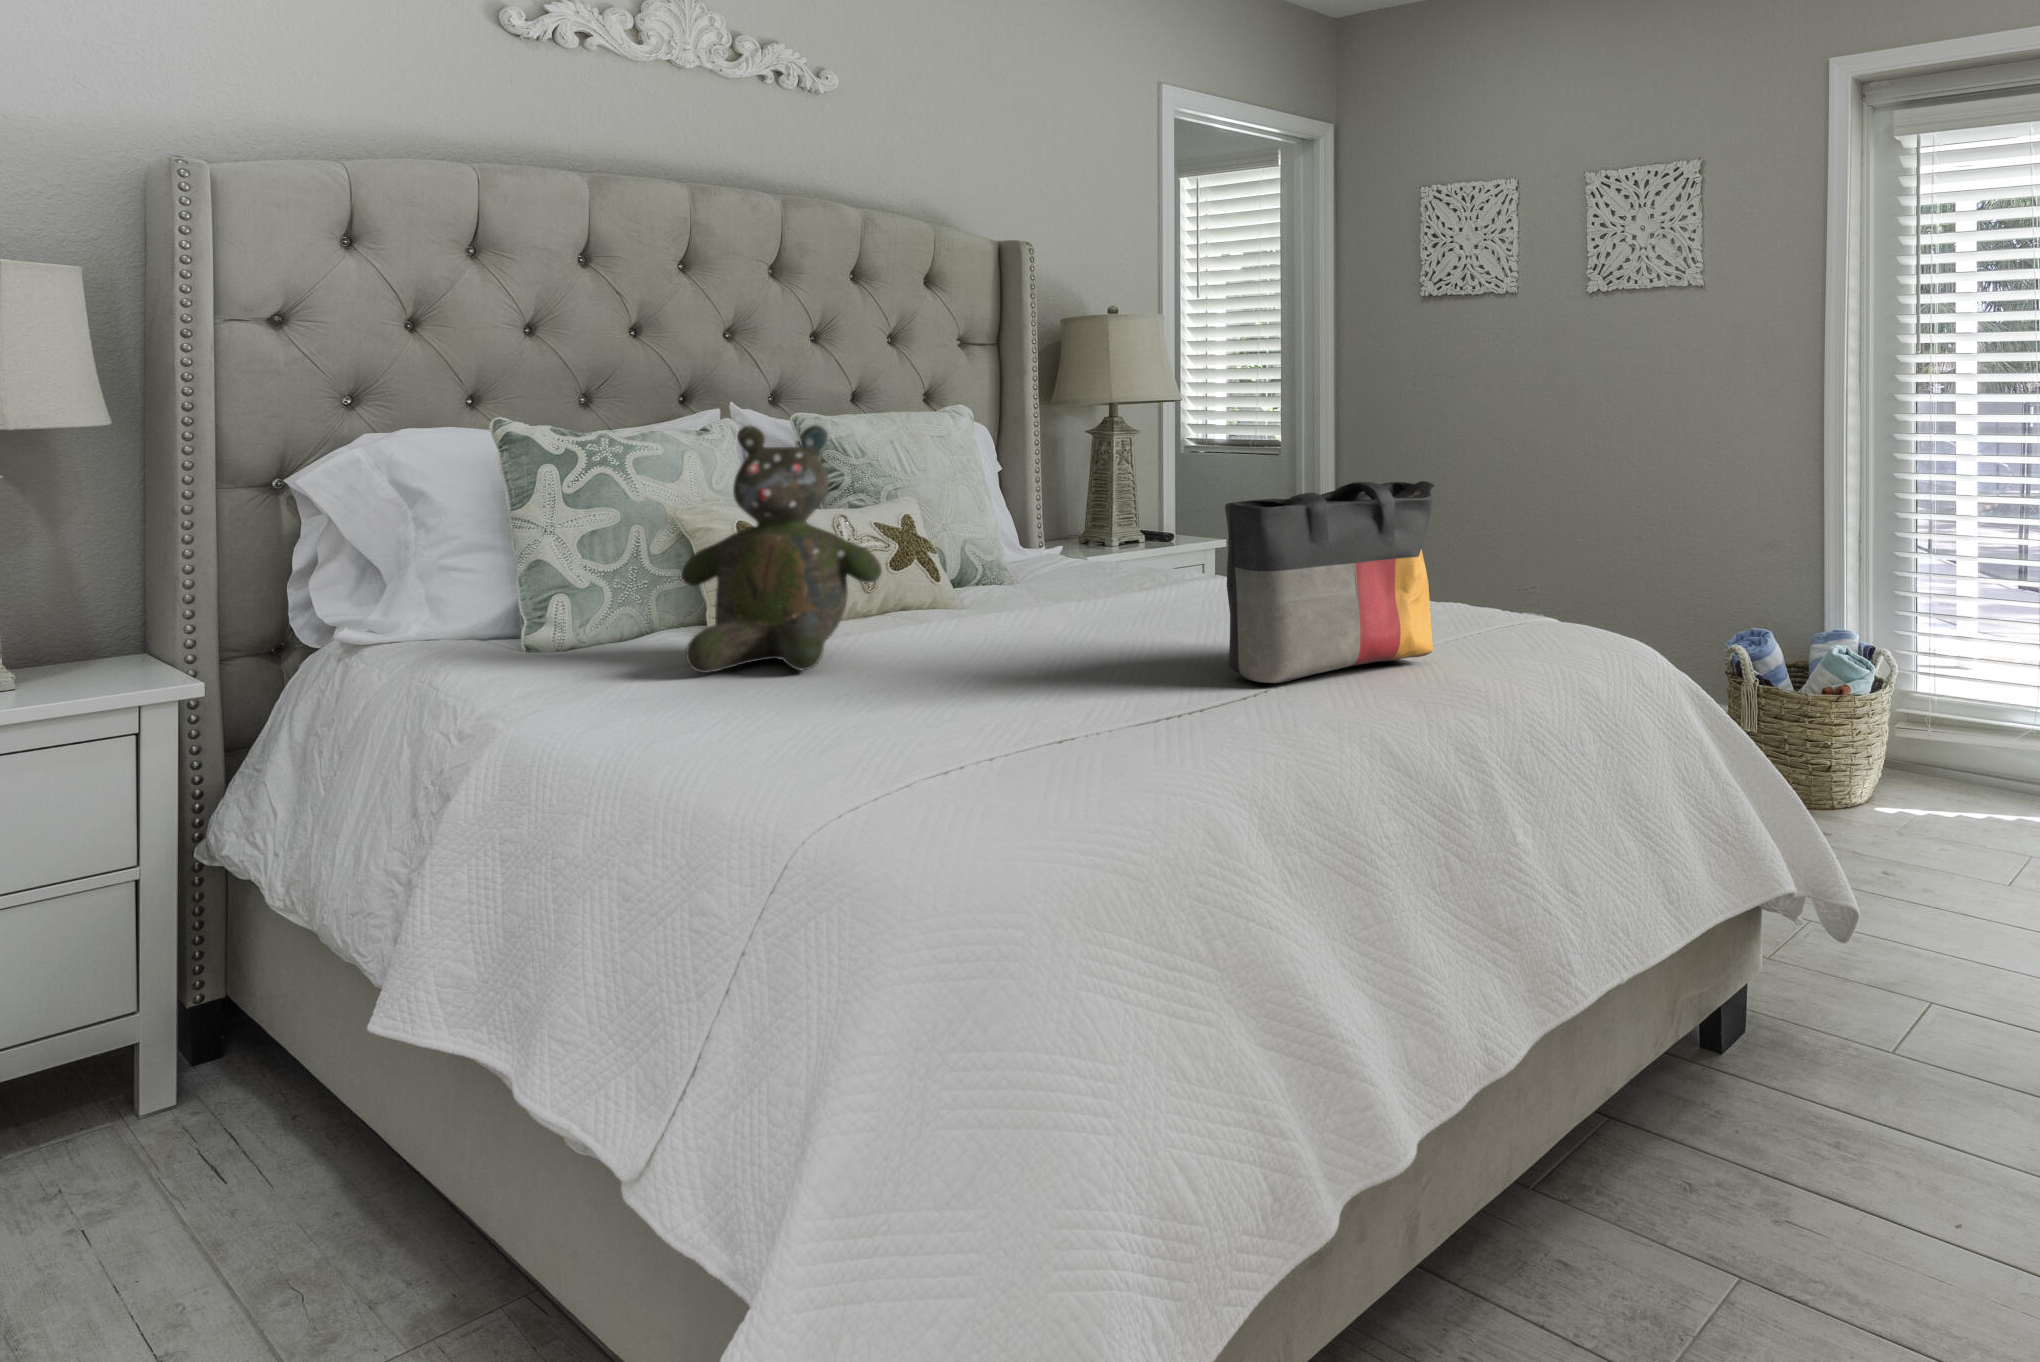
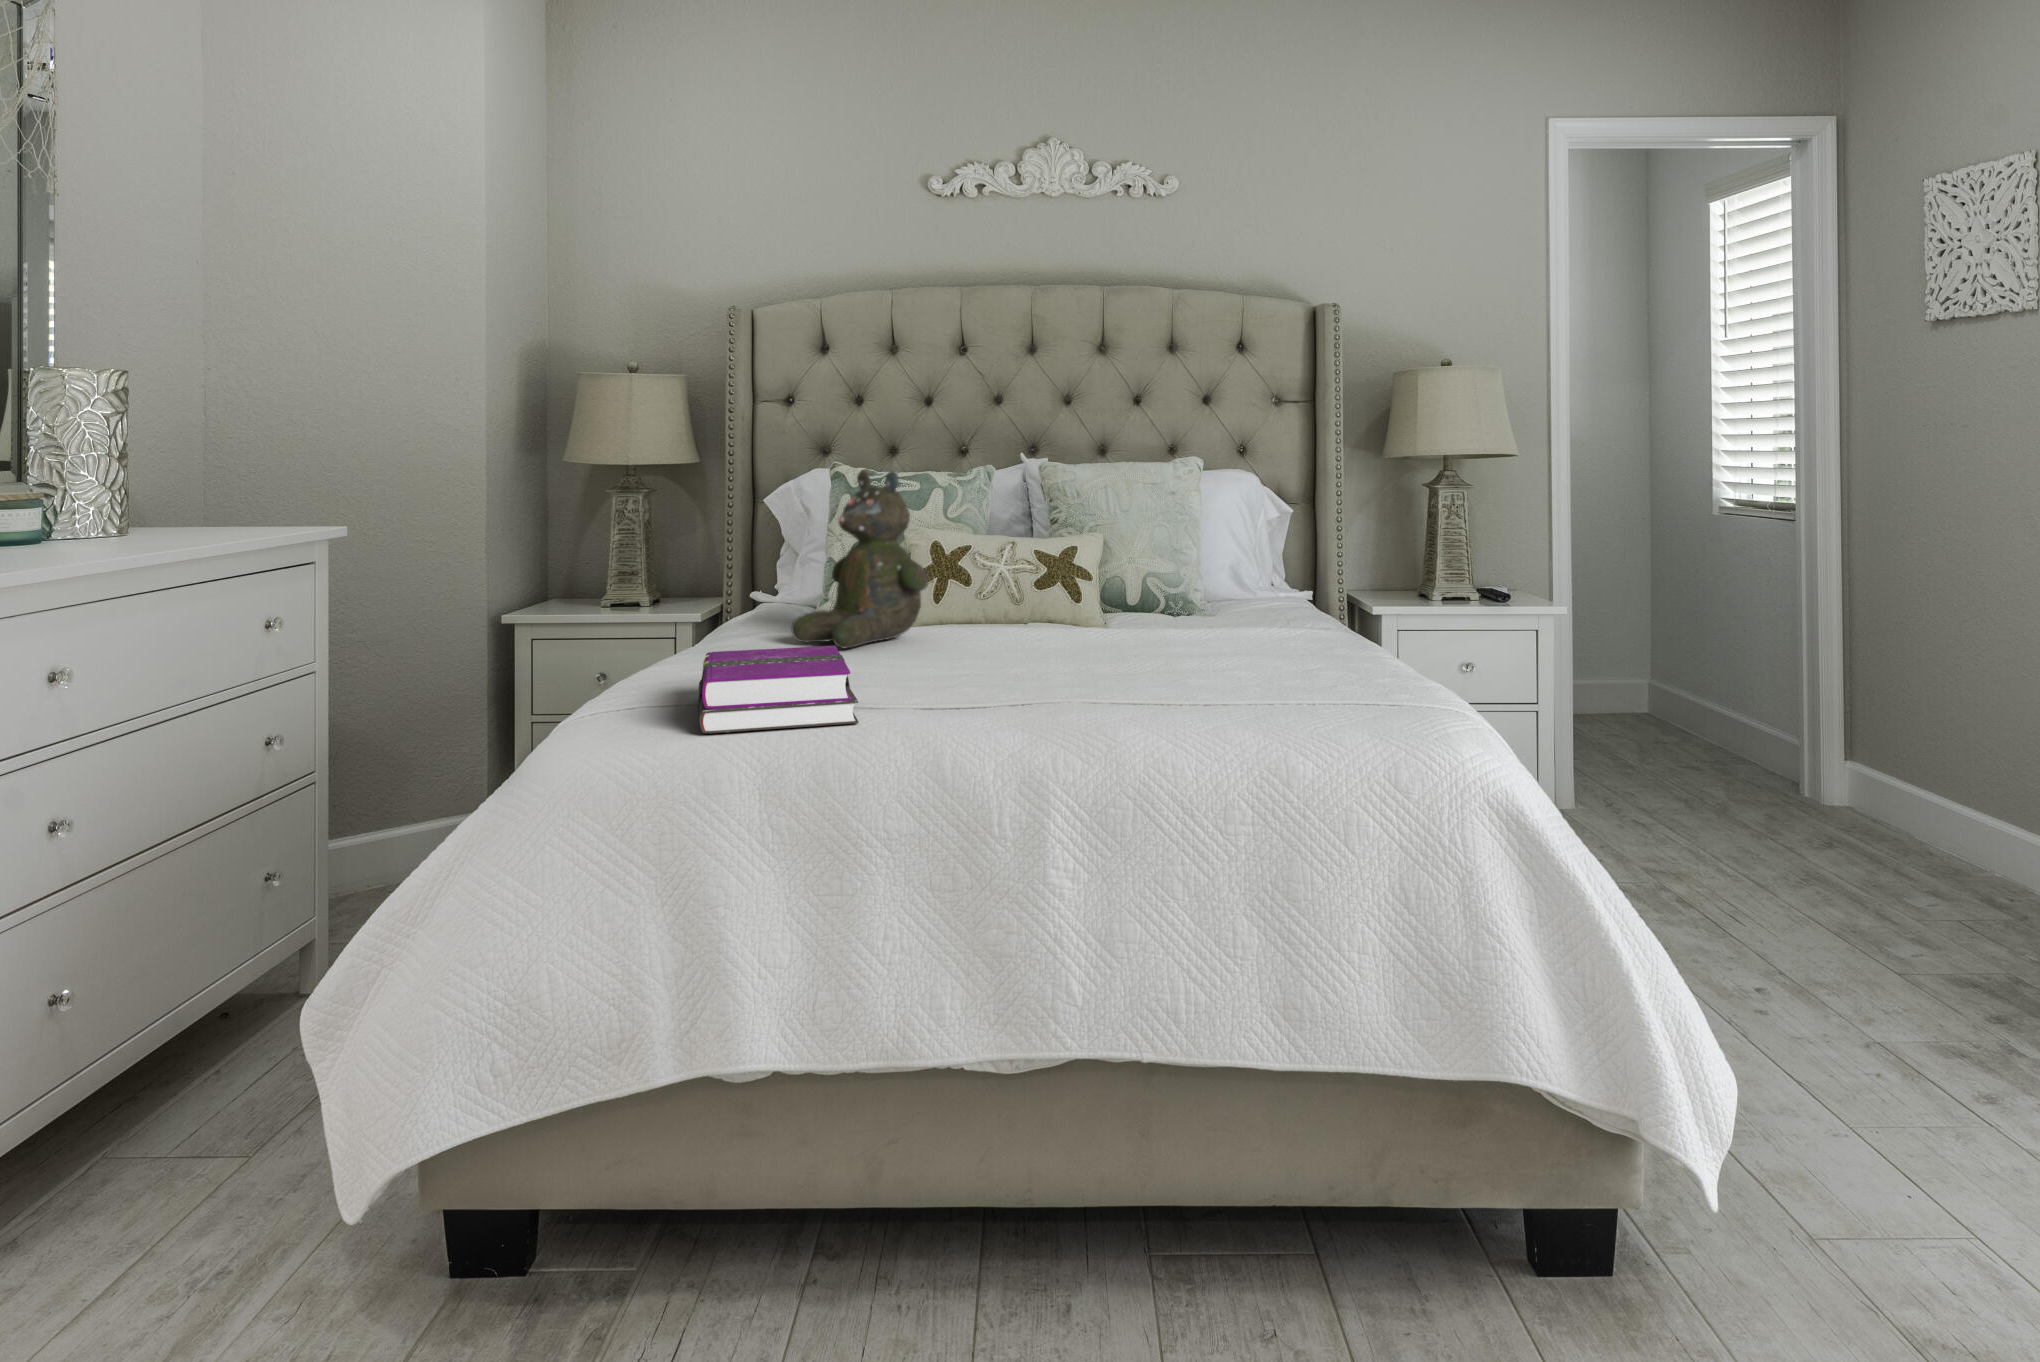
tote bag: present [1225,481,1435,683] -> none [987,530,1210,704]
notebook: none [901,651,1216,776] -> present [698,646,859,733]

